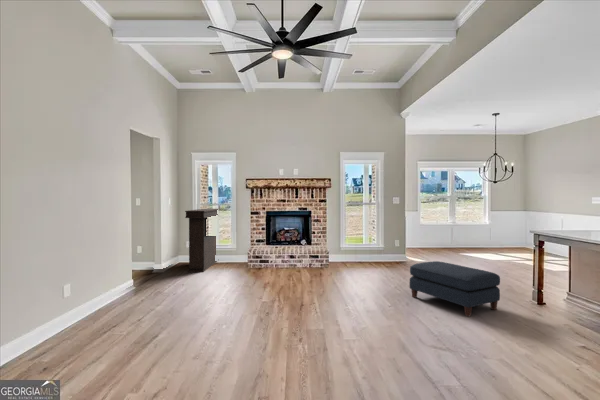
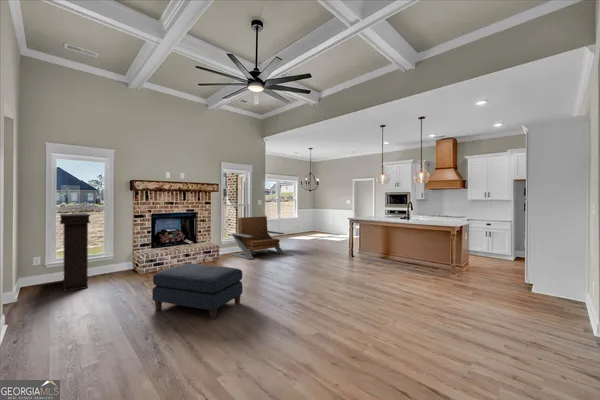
lounge chair: none [351,219,413,272] -> present [232,216,284,260]
ottoman: present [410,261,500,316] -> present [152,264,243,319]

